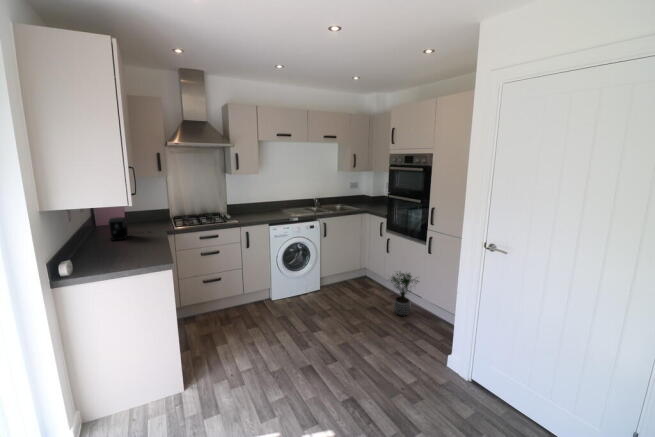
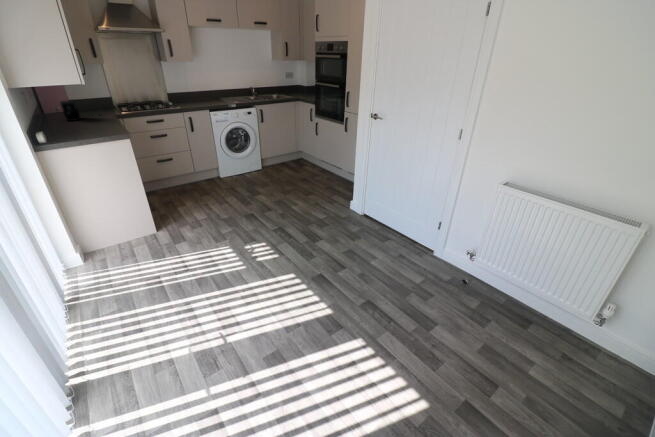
potted plant: present [391,273,419,316] -> none [314,147,340,184]

